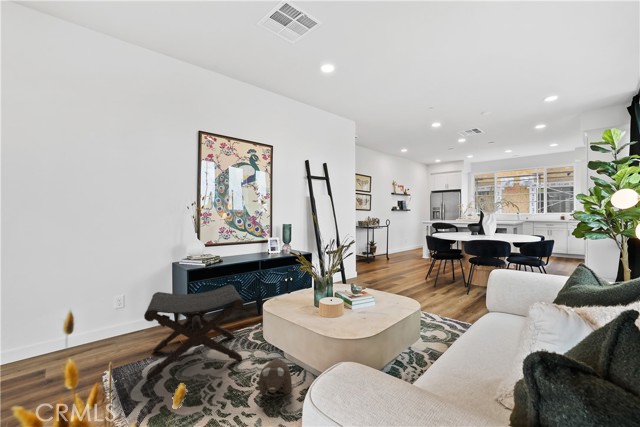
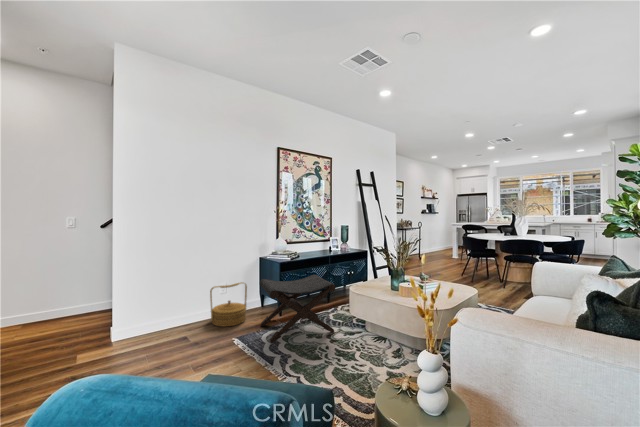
woven basket: none [88,295,145,354] -> present [210,282,247,327]
plush toy: present [259,359,292,395] -> none [361,328,385,353]

